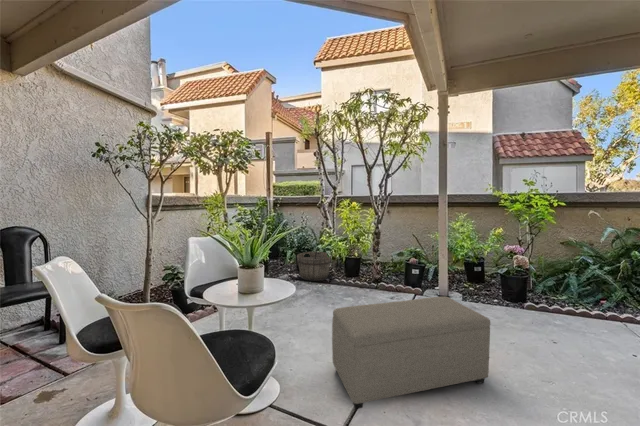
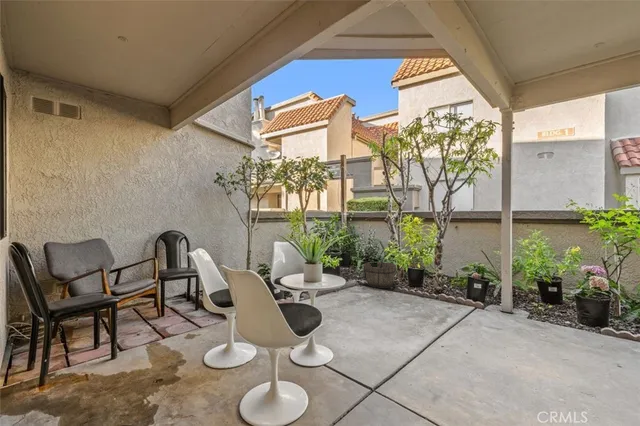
ottoman: present [332,297,490,409] -> none [376,302,516,381]

